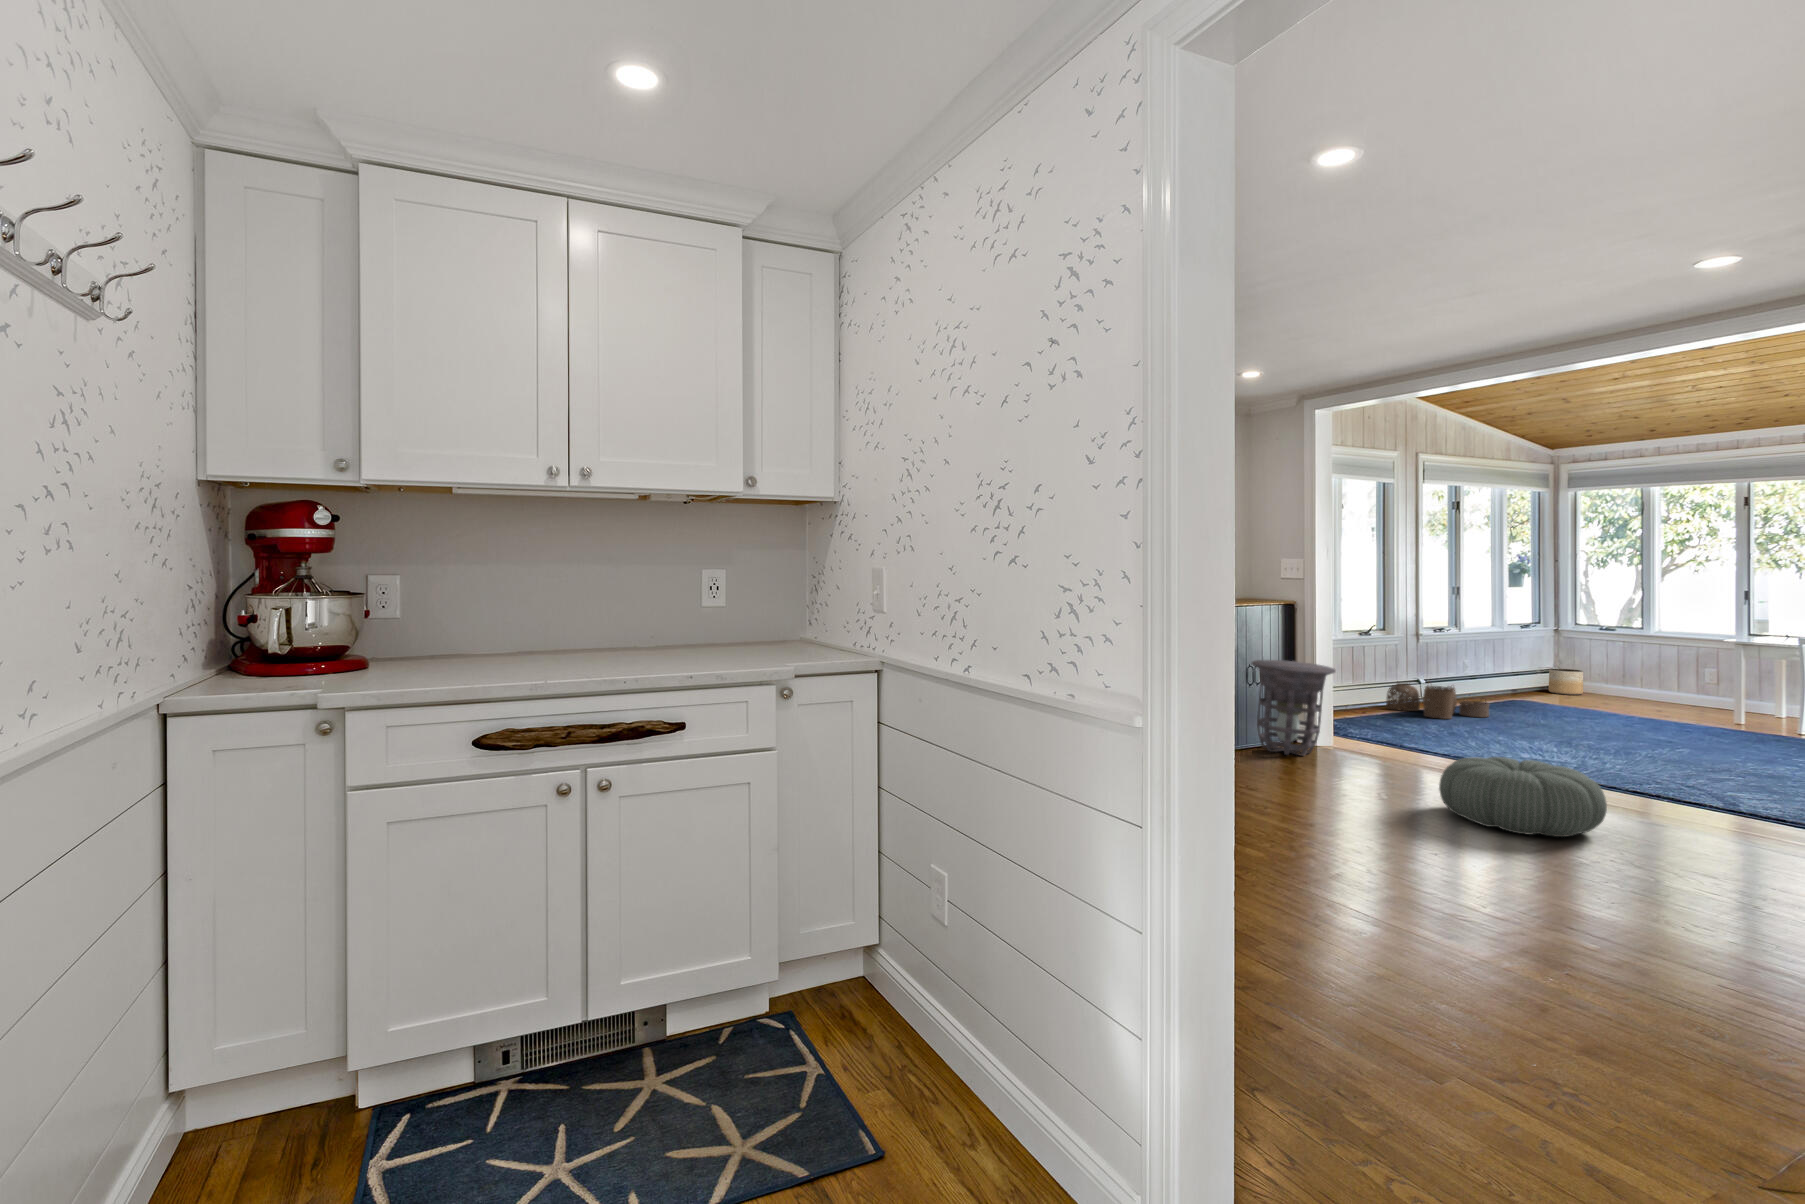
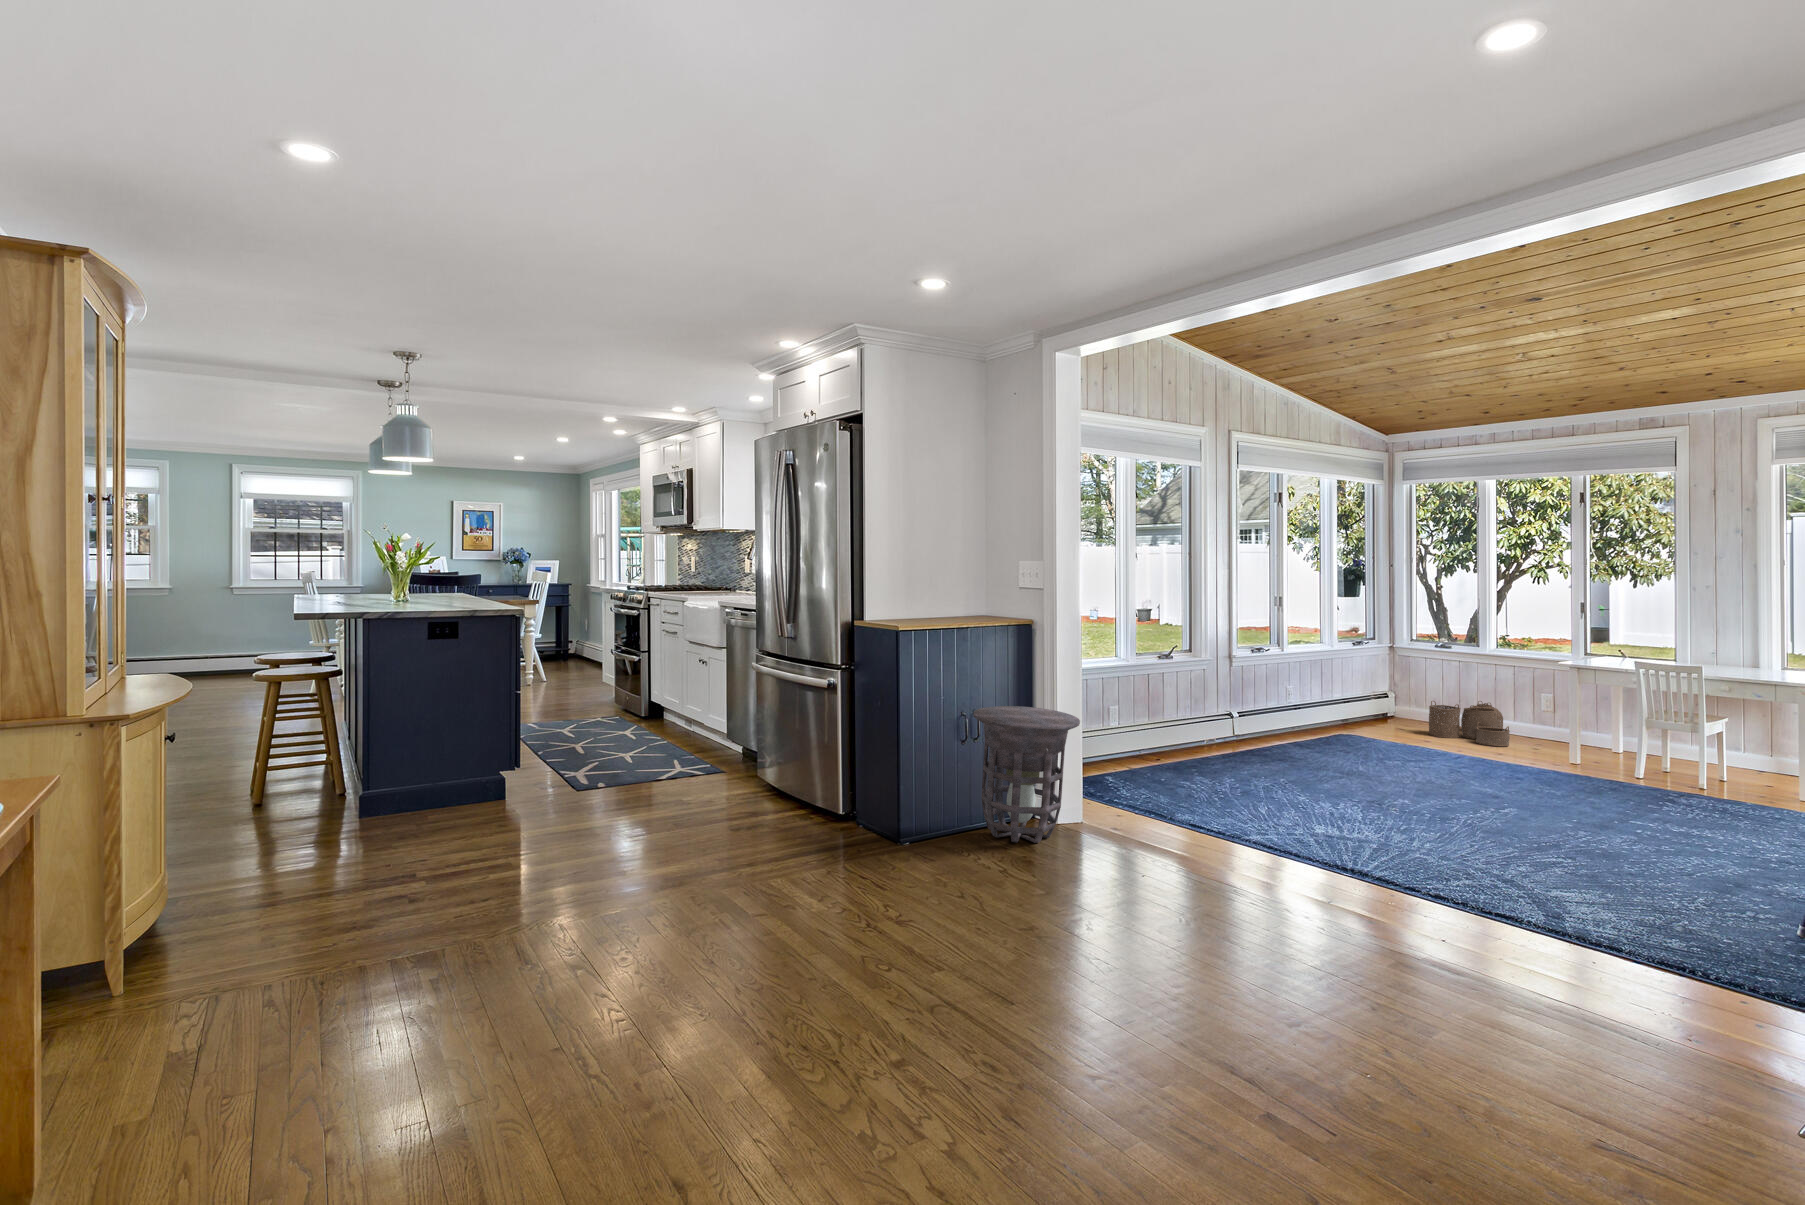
planter: present [1548,669,1583,695] -> none [1382,693,1419,725]
woven basket: present [1386,682,1489,719] -> present [1429,701,1510,746]
pouf: present [1439,757,1607,837] -> none [1164,865,1378,1002]

